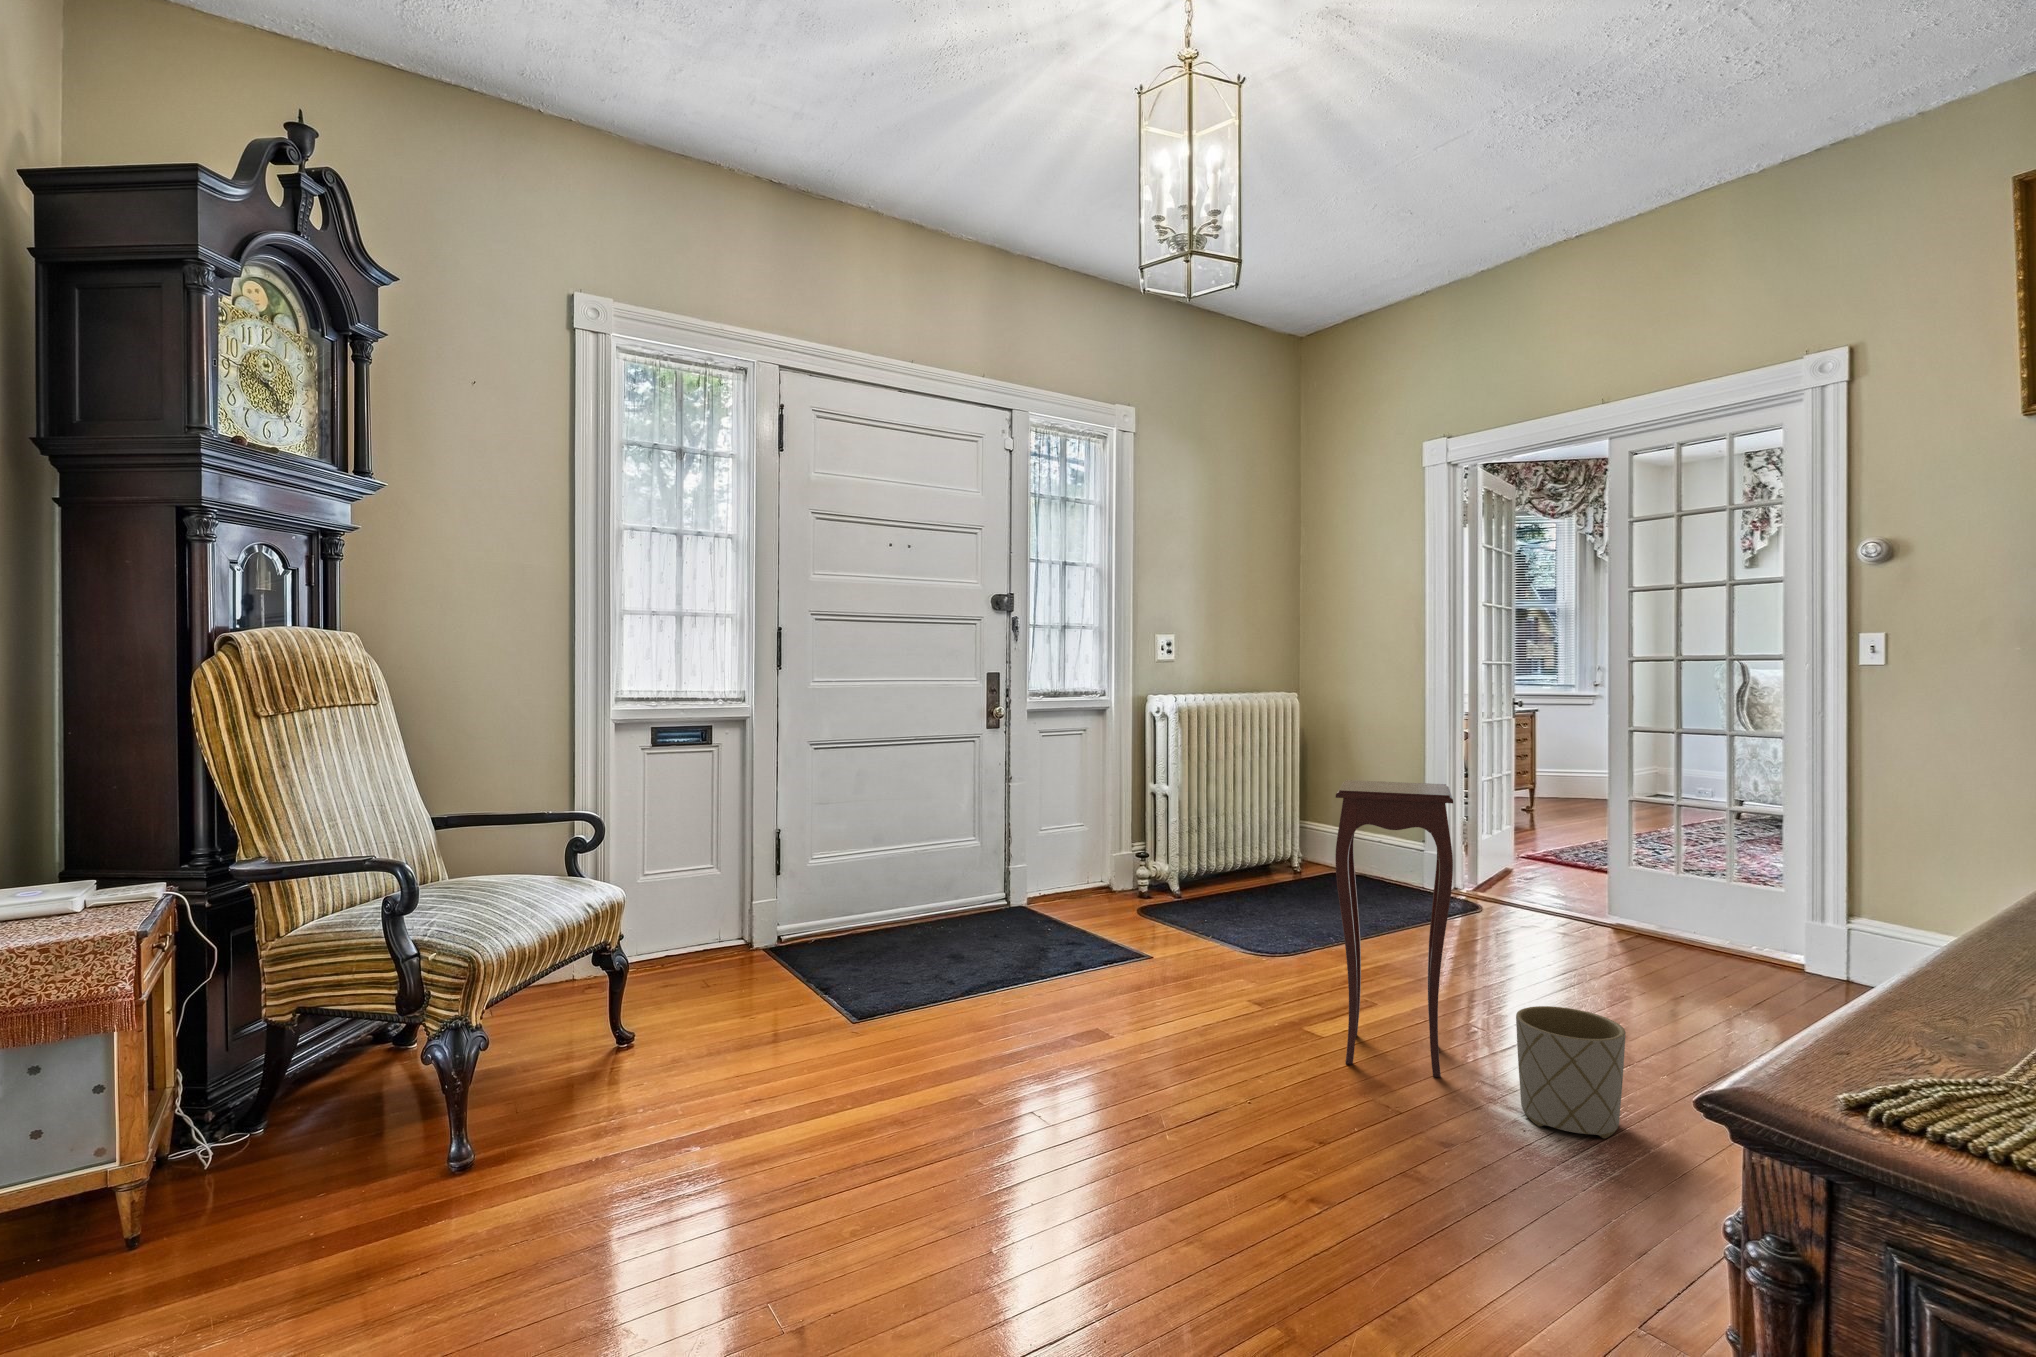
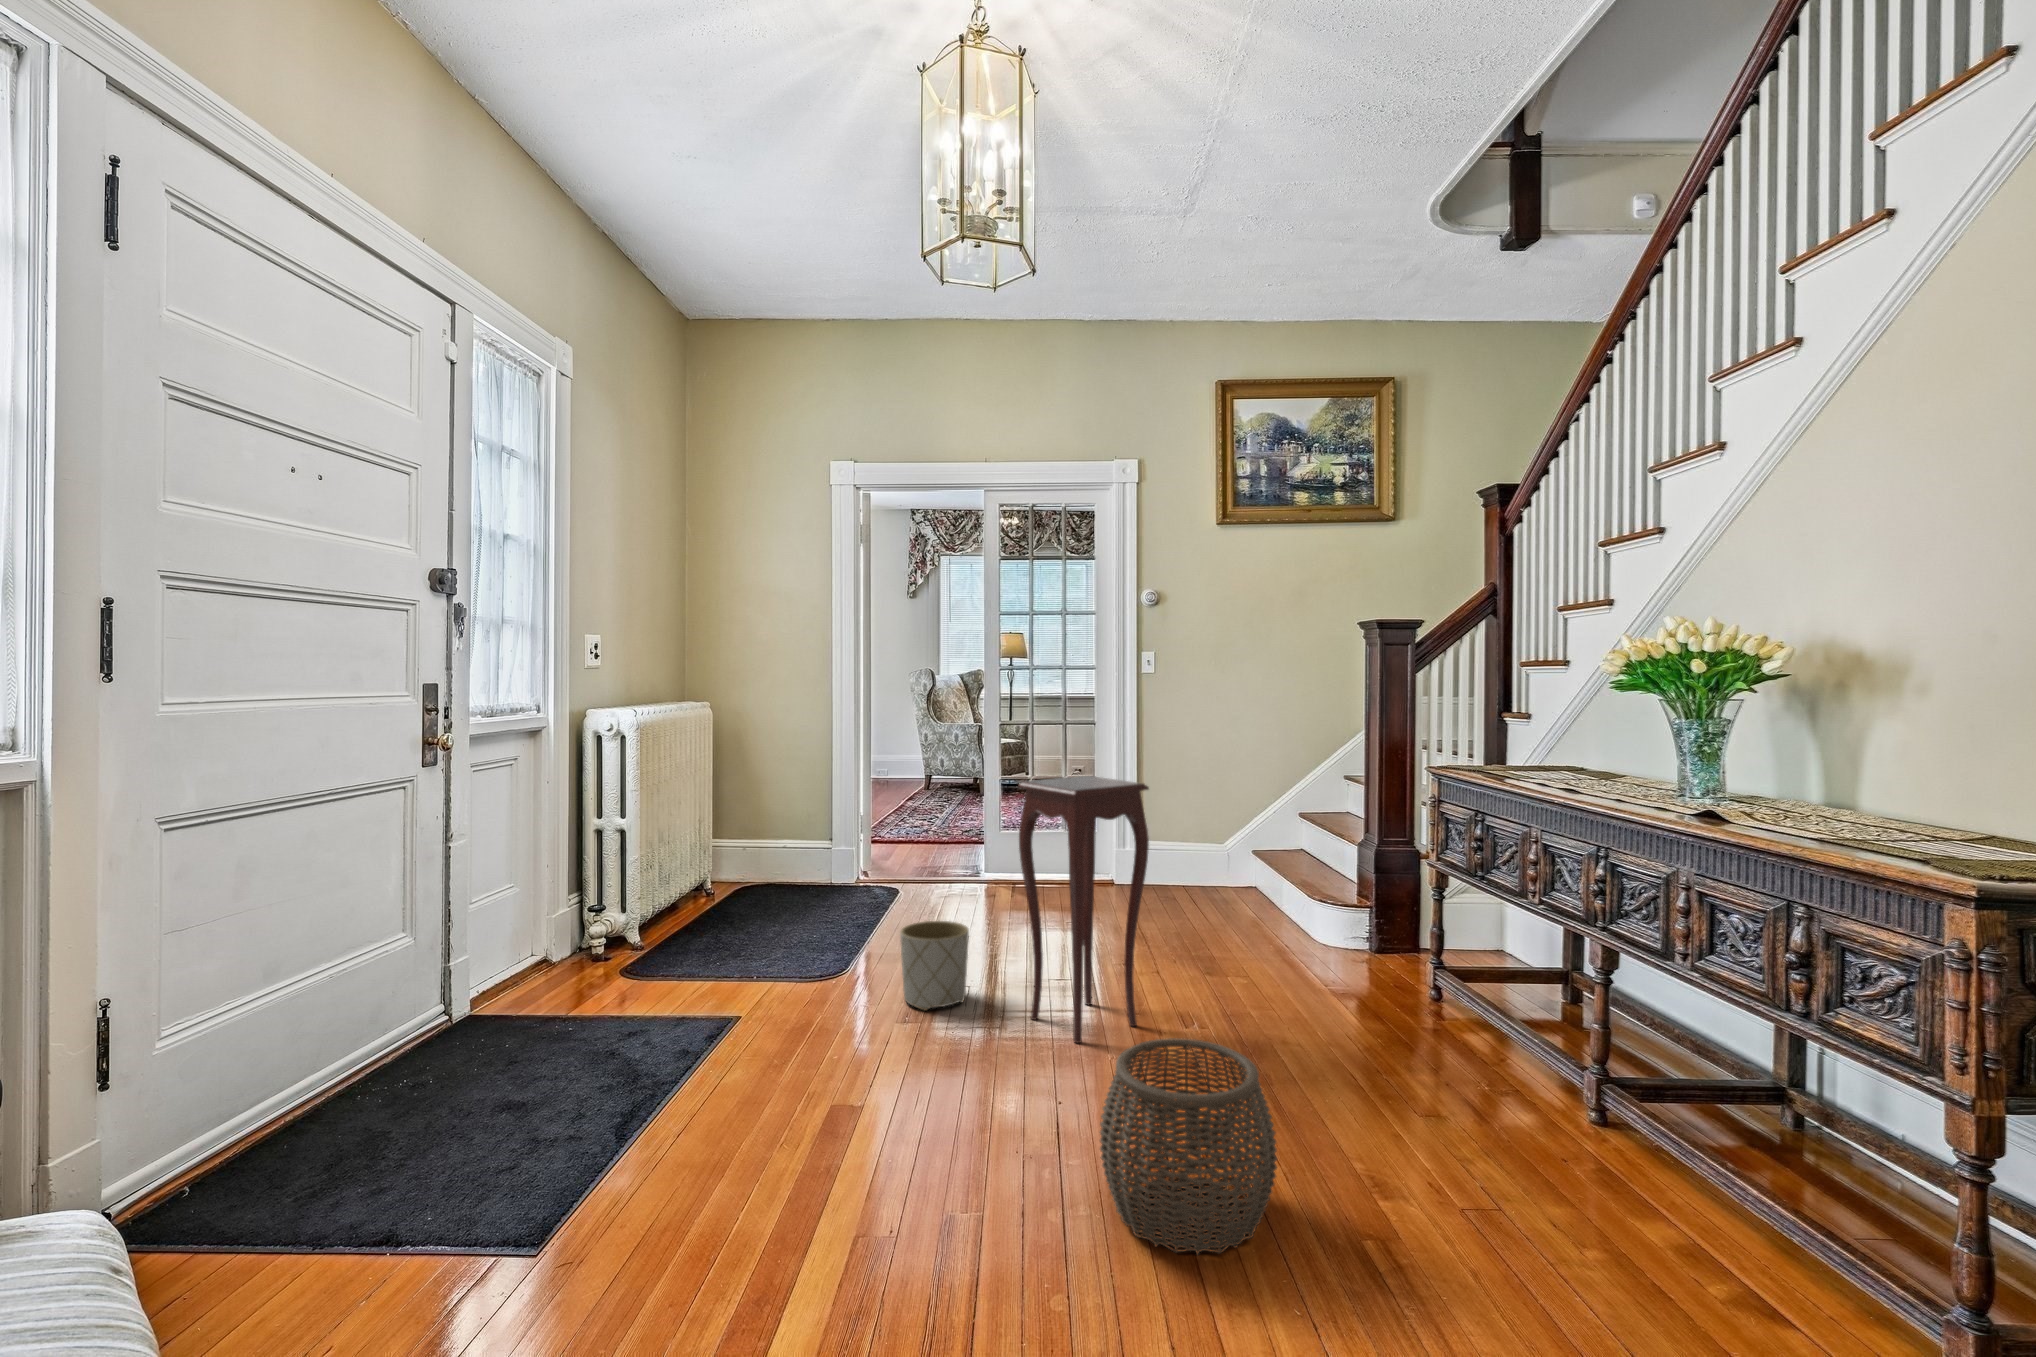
planter: present [1516,1006,1626,1139] -> present [900,921,969,1011]
woven basket: none [1074,1015,1242,1211] -> present [1100,1038,1277,1255]

